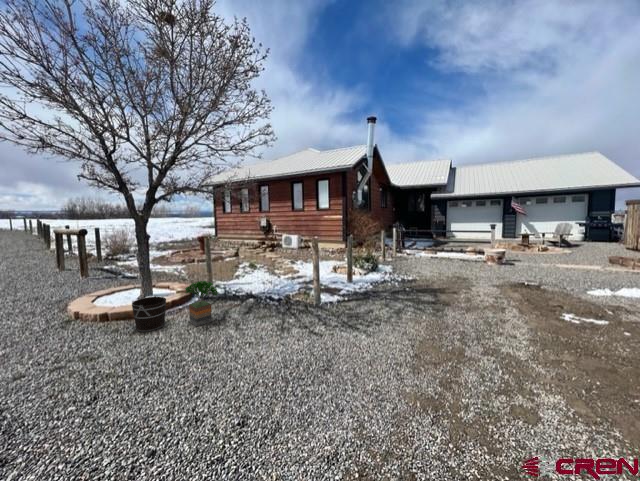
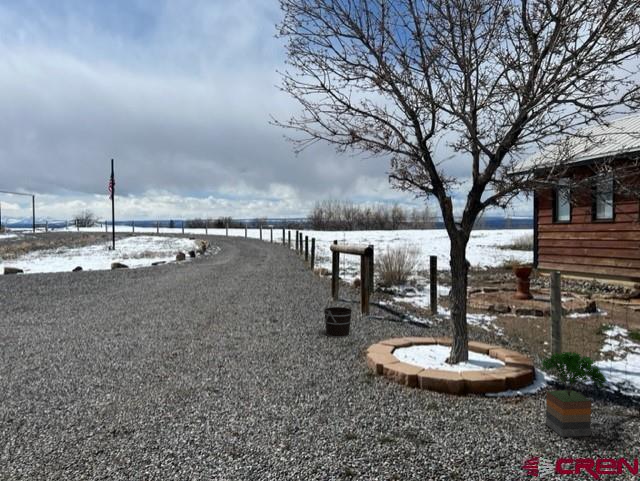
bucket: present [132,296,166,331] -> present [324,307,352,337]

